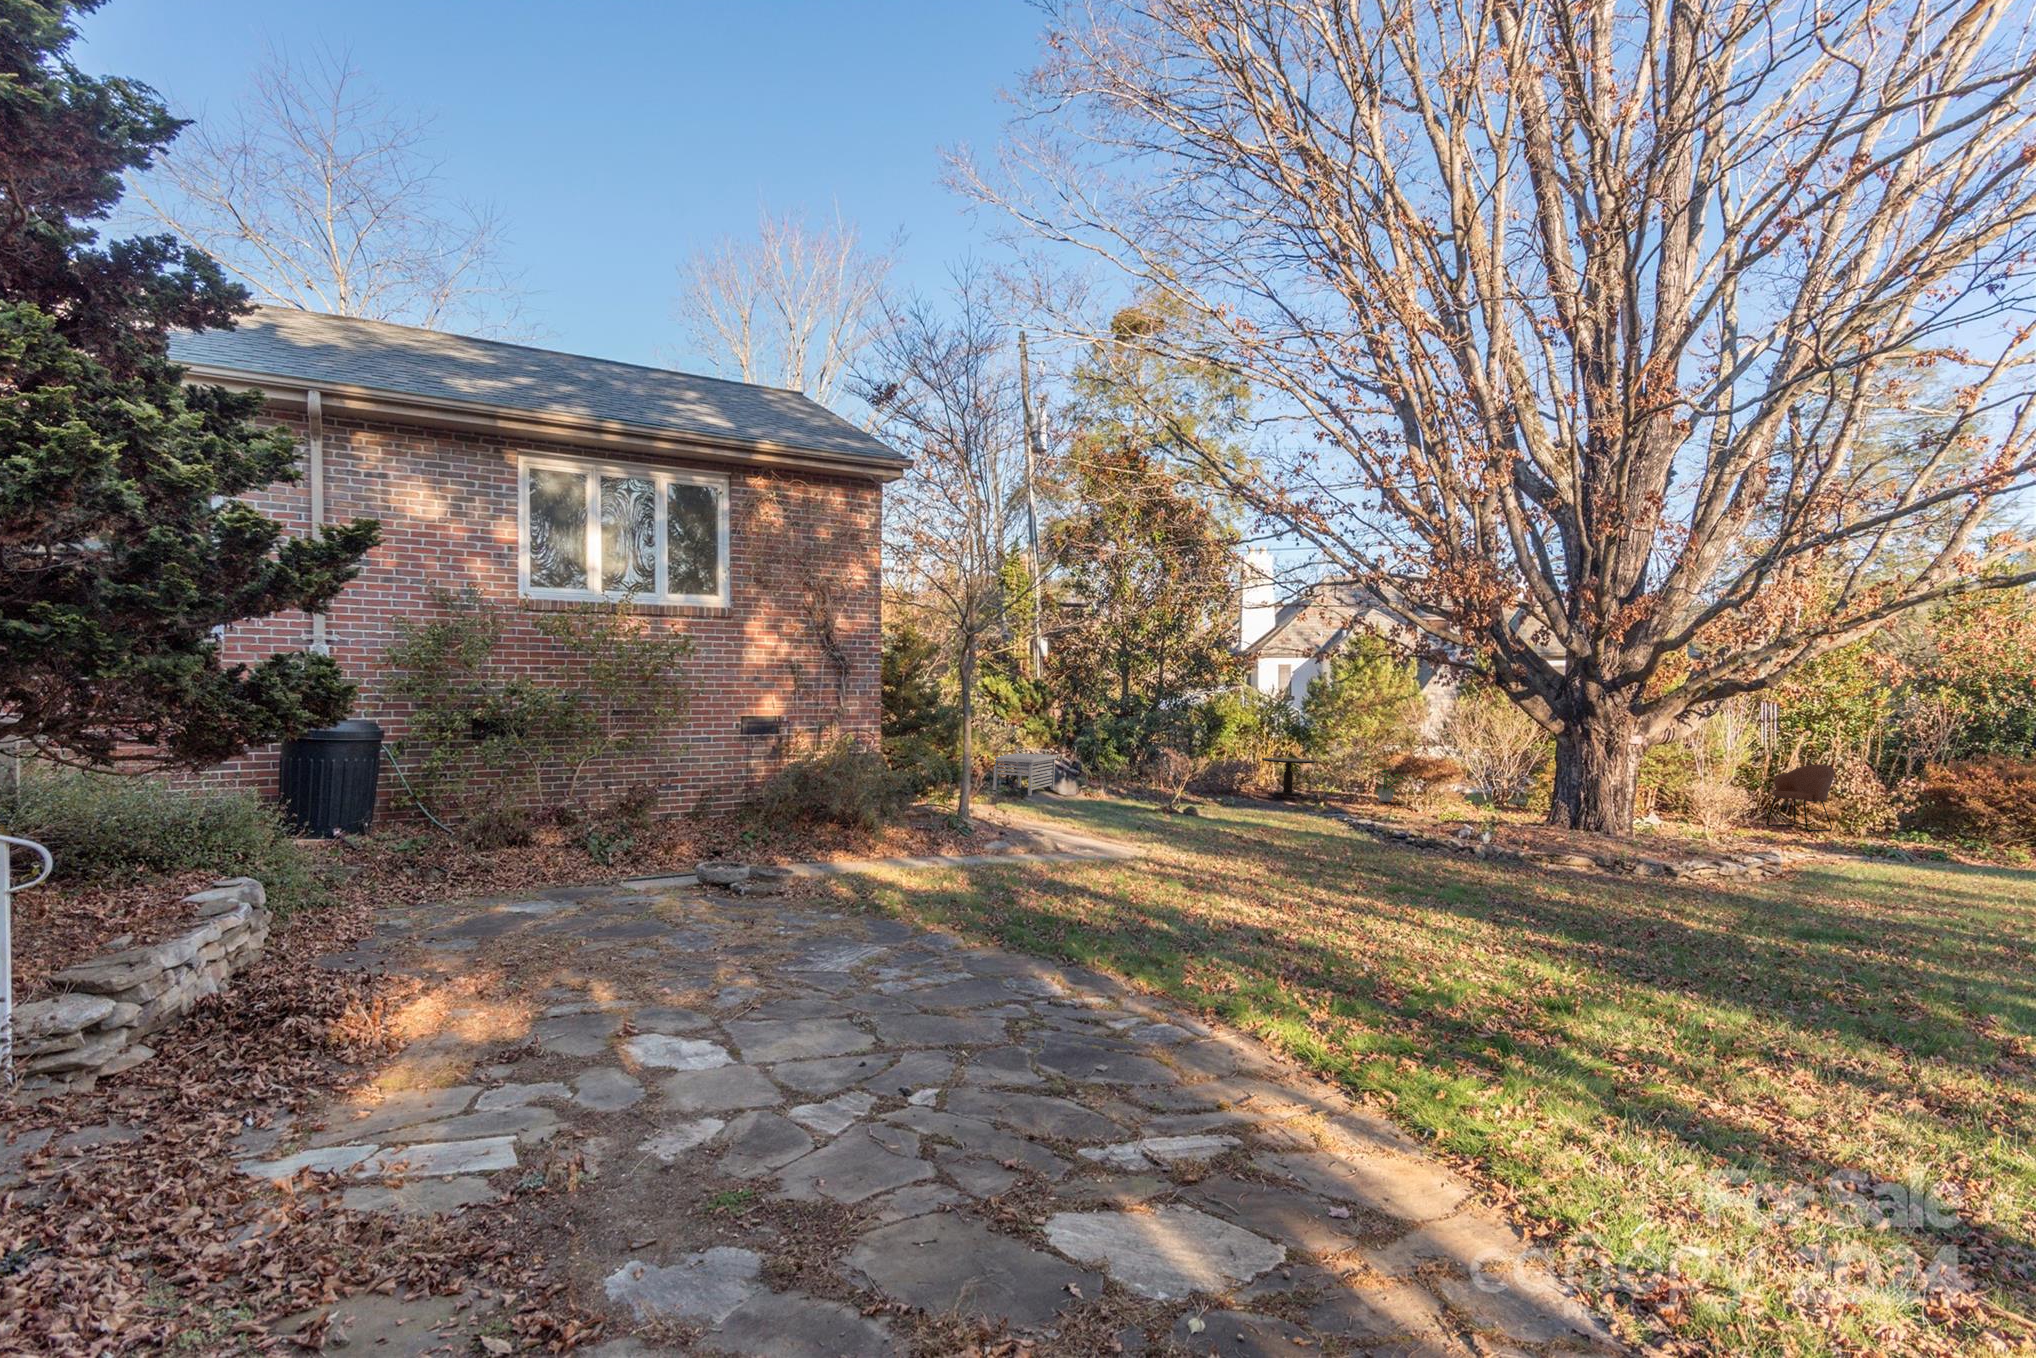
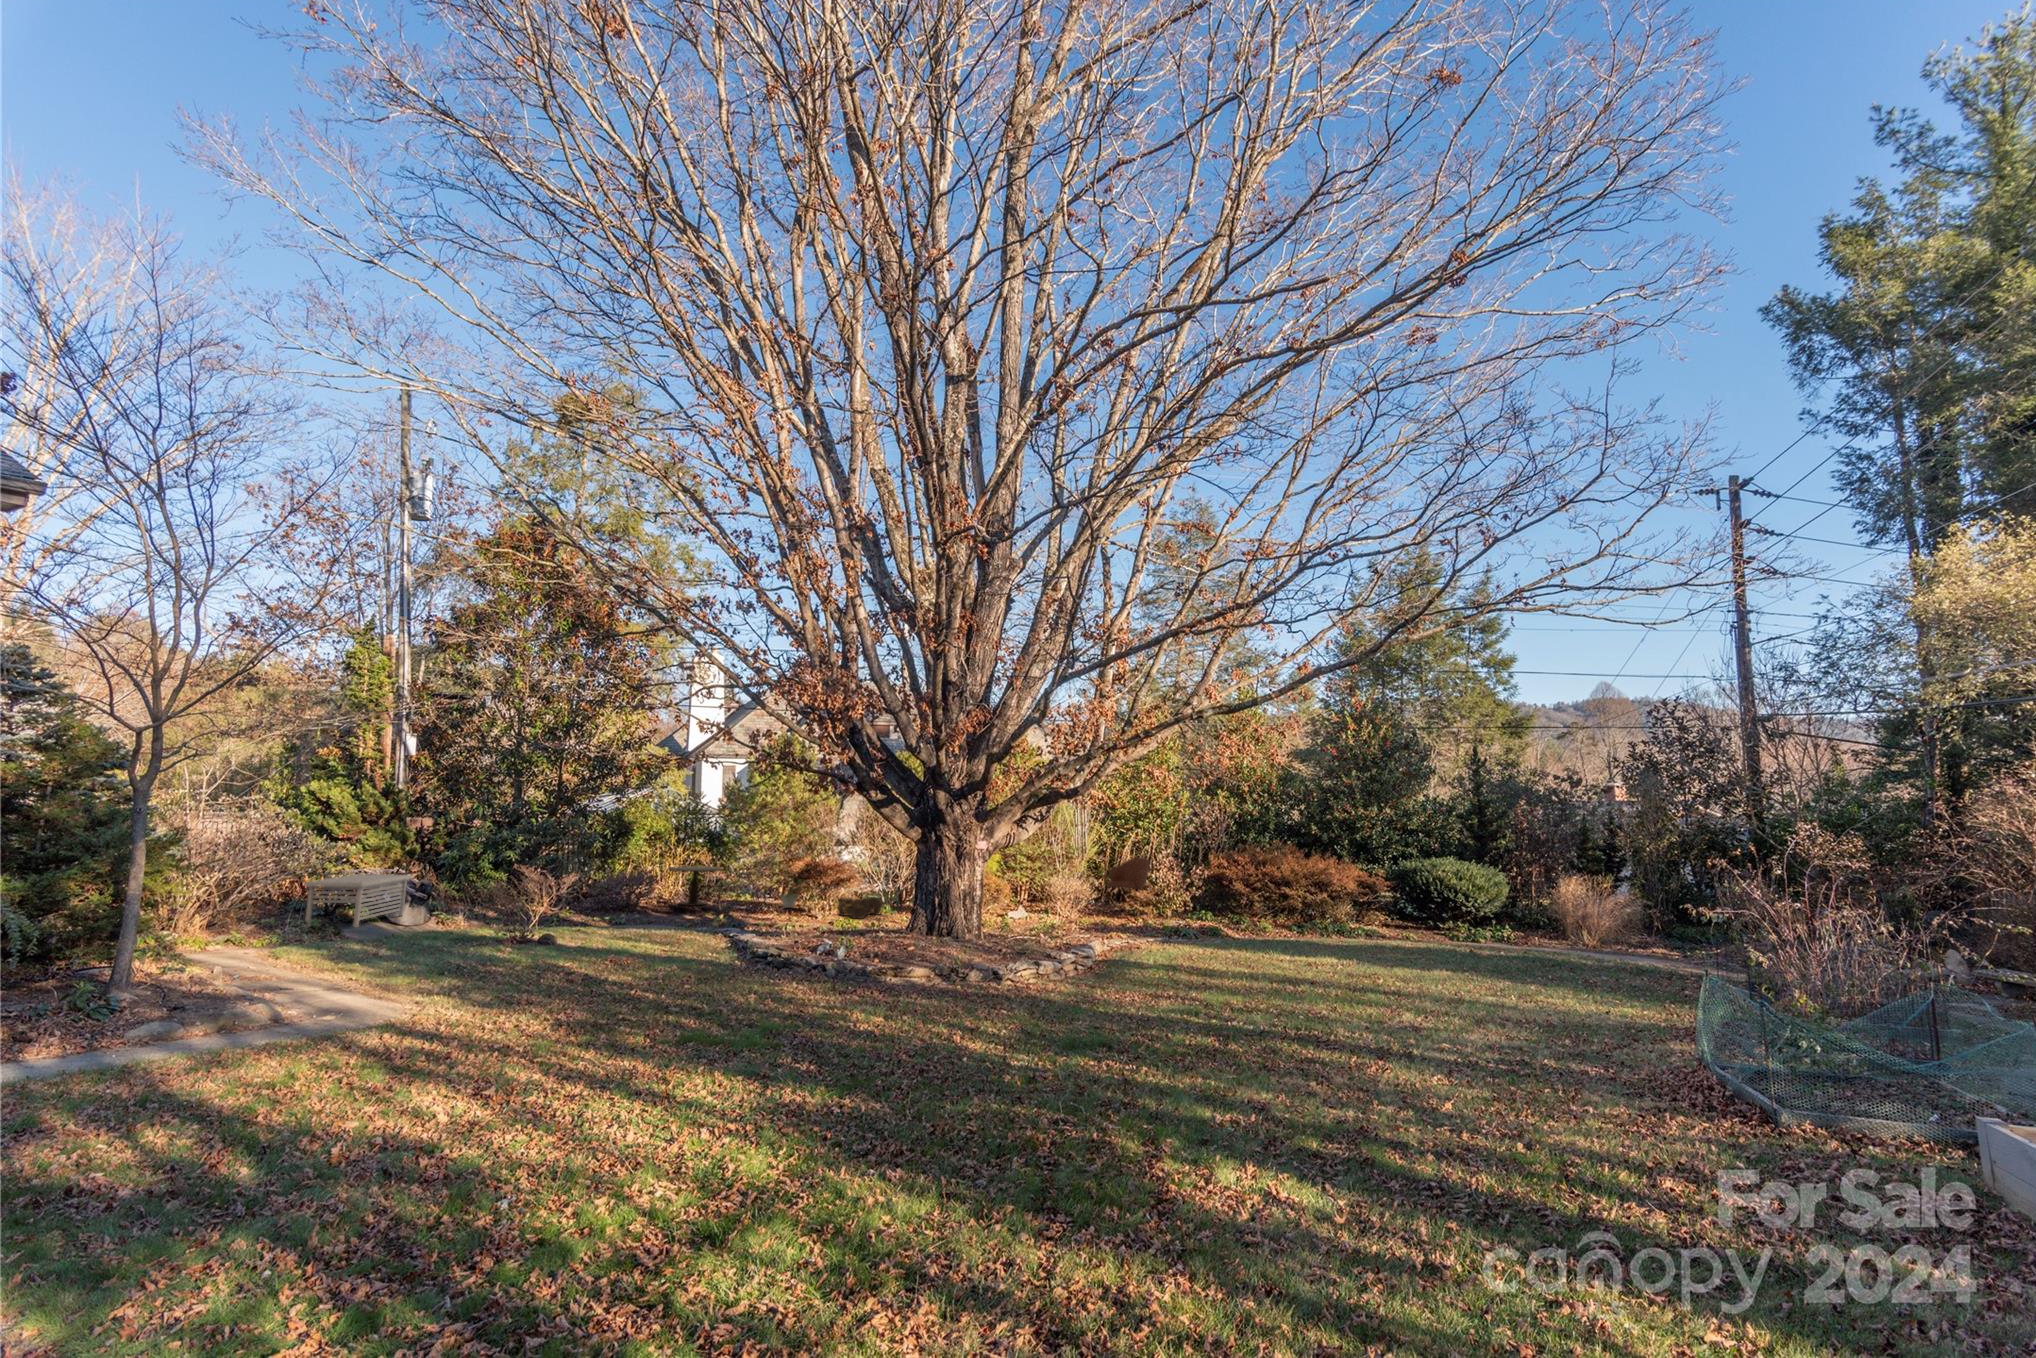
woven basket: none [1443,791,1491,815] -> present [838,897,882,919]

